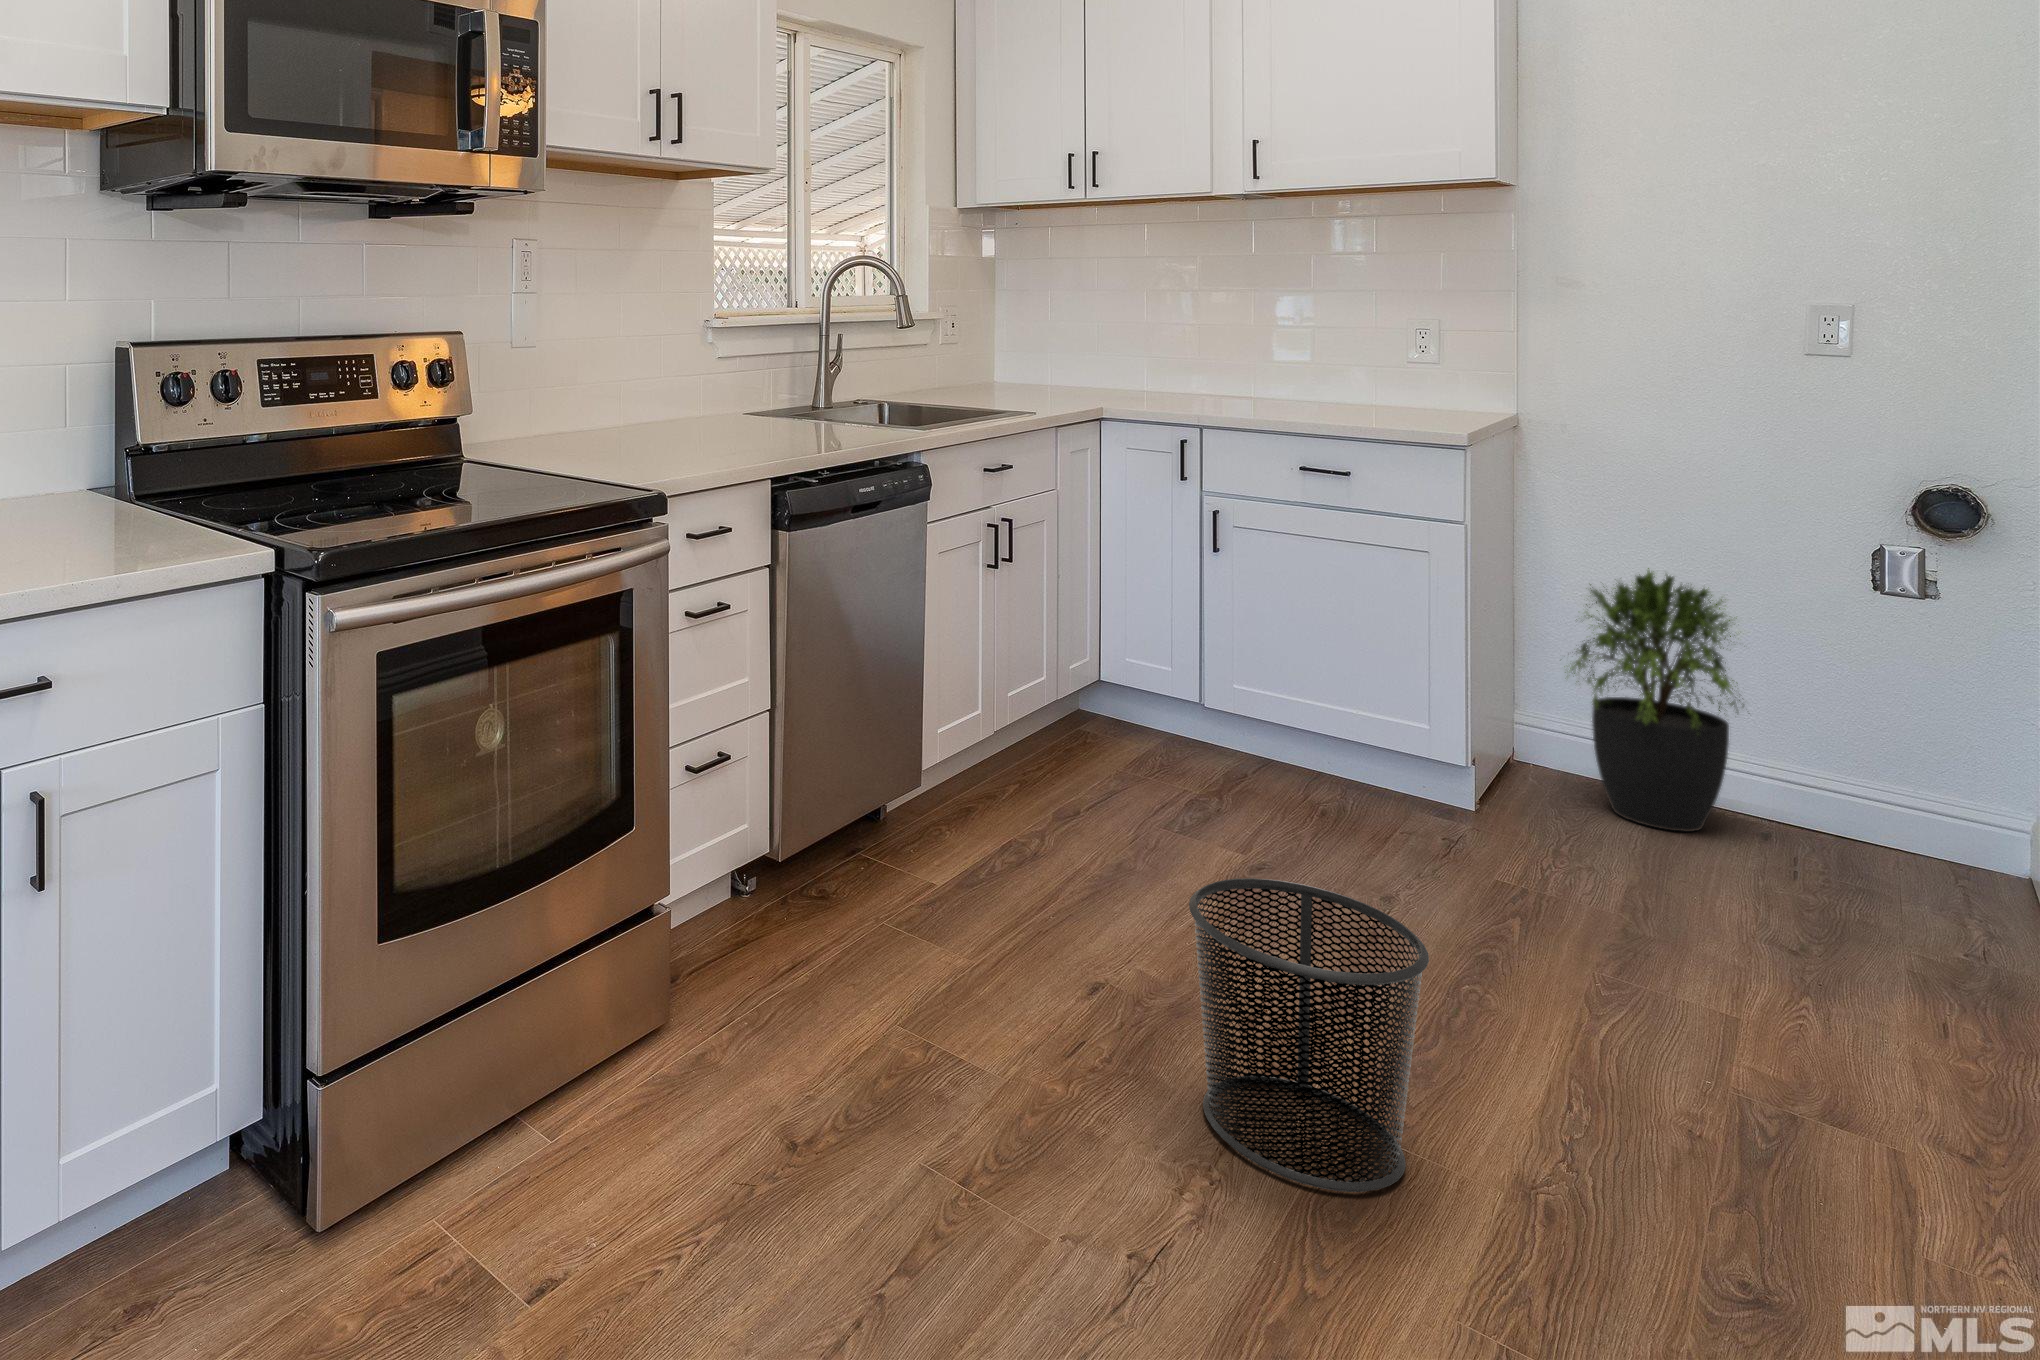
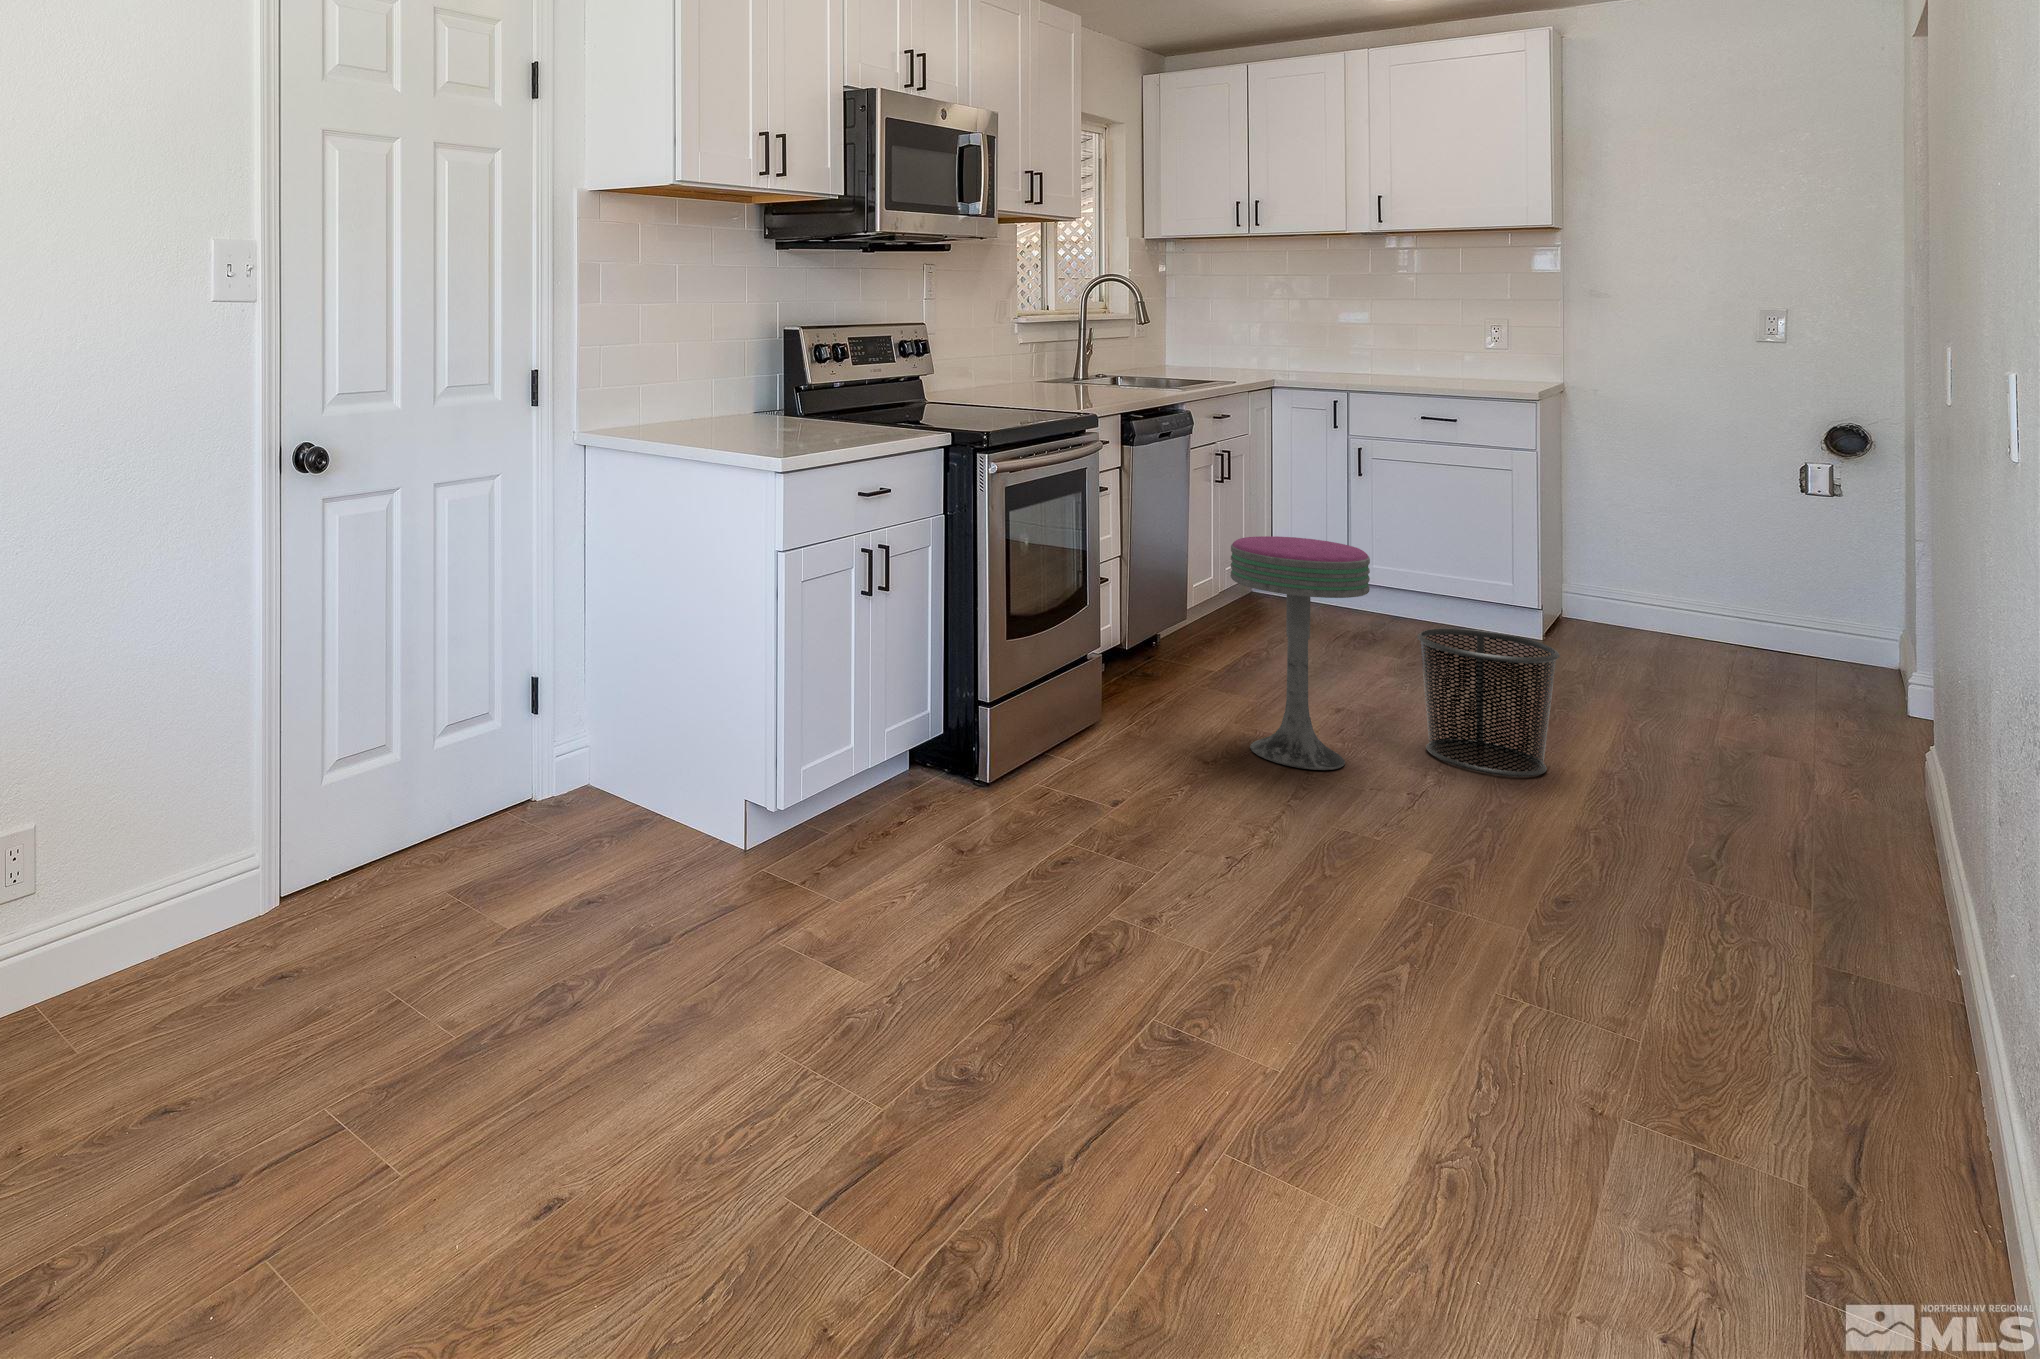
potted plant: present [1564,568,1744,832] -> none [1593,480,1724,648]
bar stool: none [858,712,1083,1169] -> present [1231,536,1370,770]

